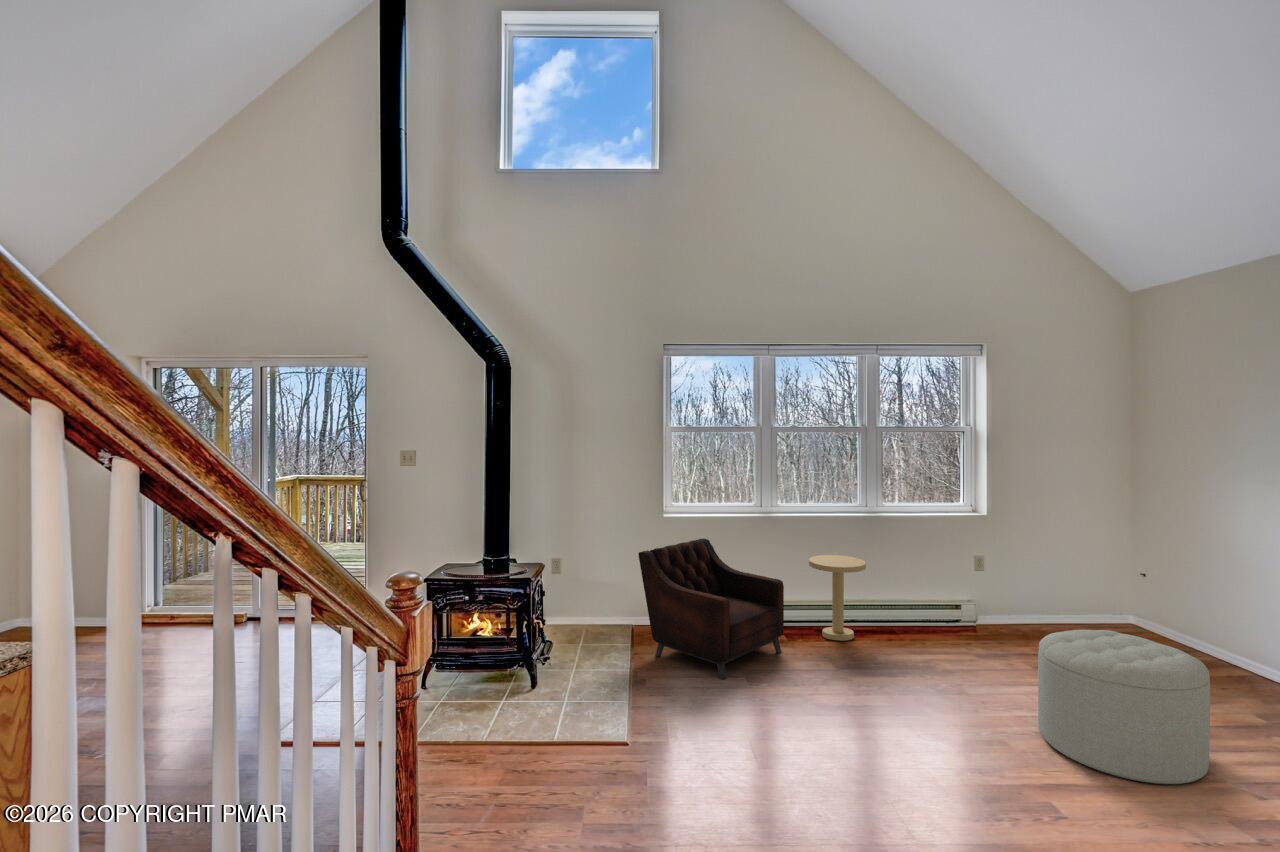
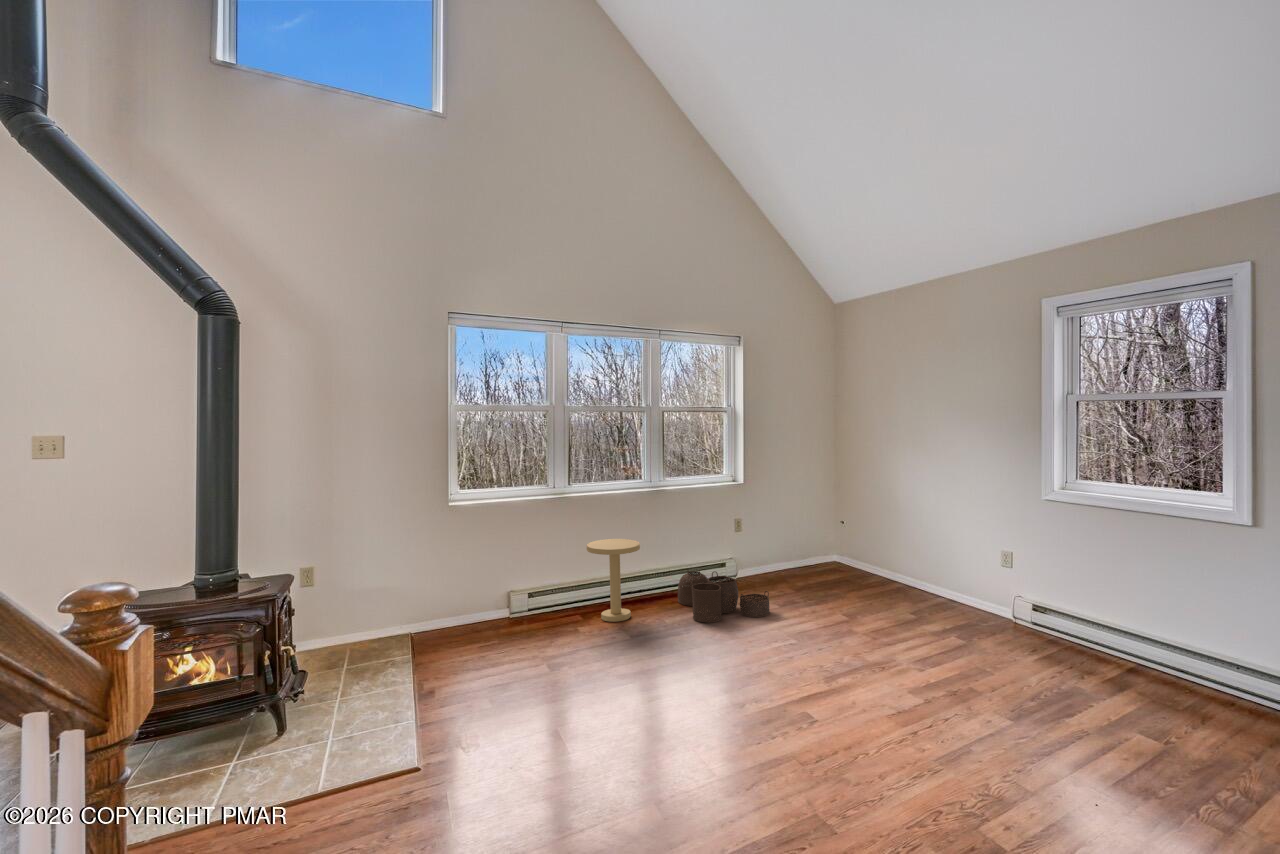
armchair: present [639,538,784,680] -> none [408,535,568,680]
woven basket: none [911,596,1020,661] -> present [678,570,770,622]
ottoman: present [1038,630,1210,784] -> none [799,576,924,699]

